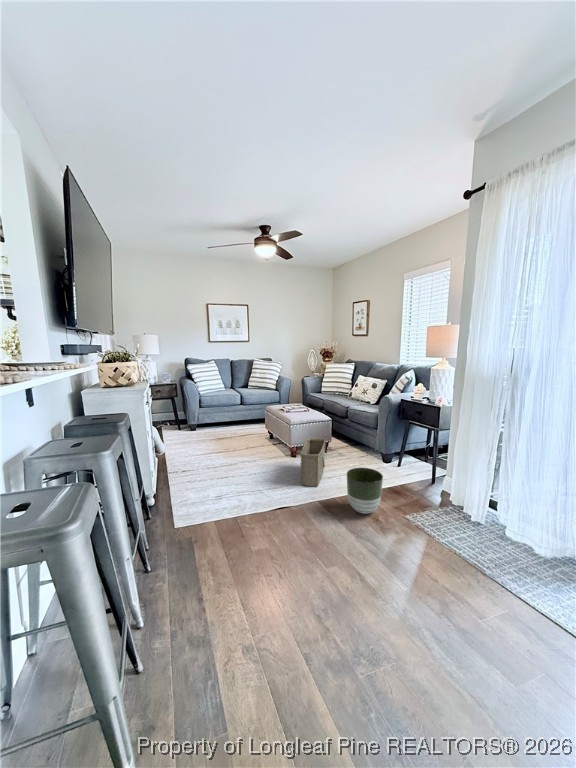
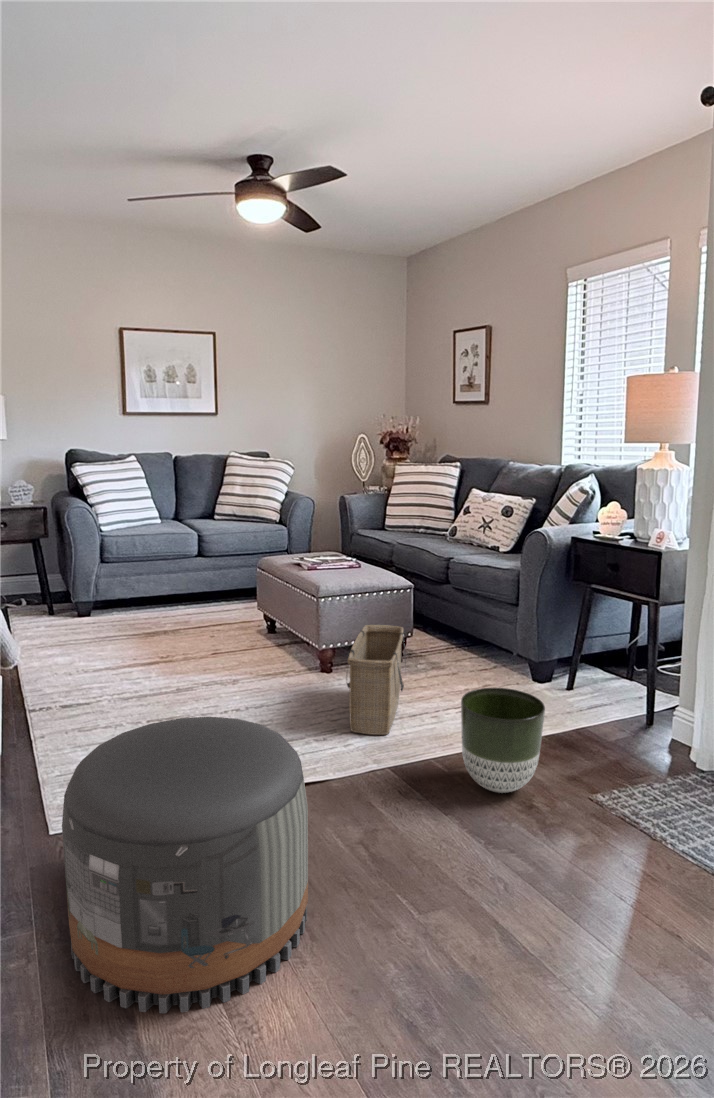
pouf: none [181,479,278,599] -> present [62,717,308,1013]

